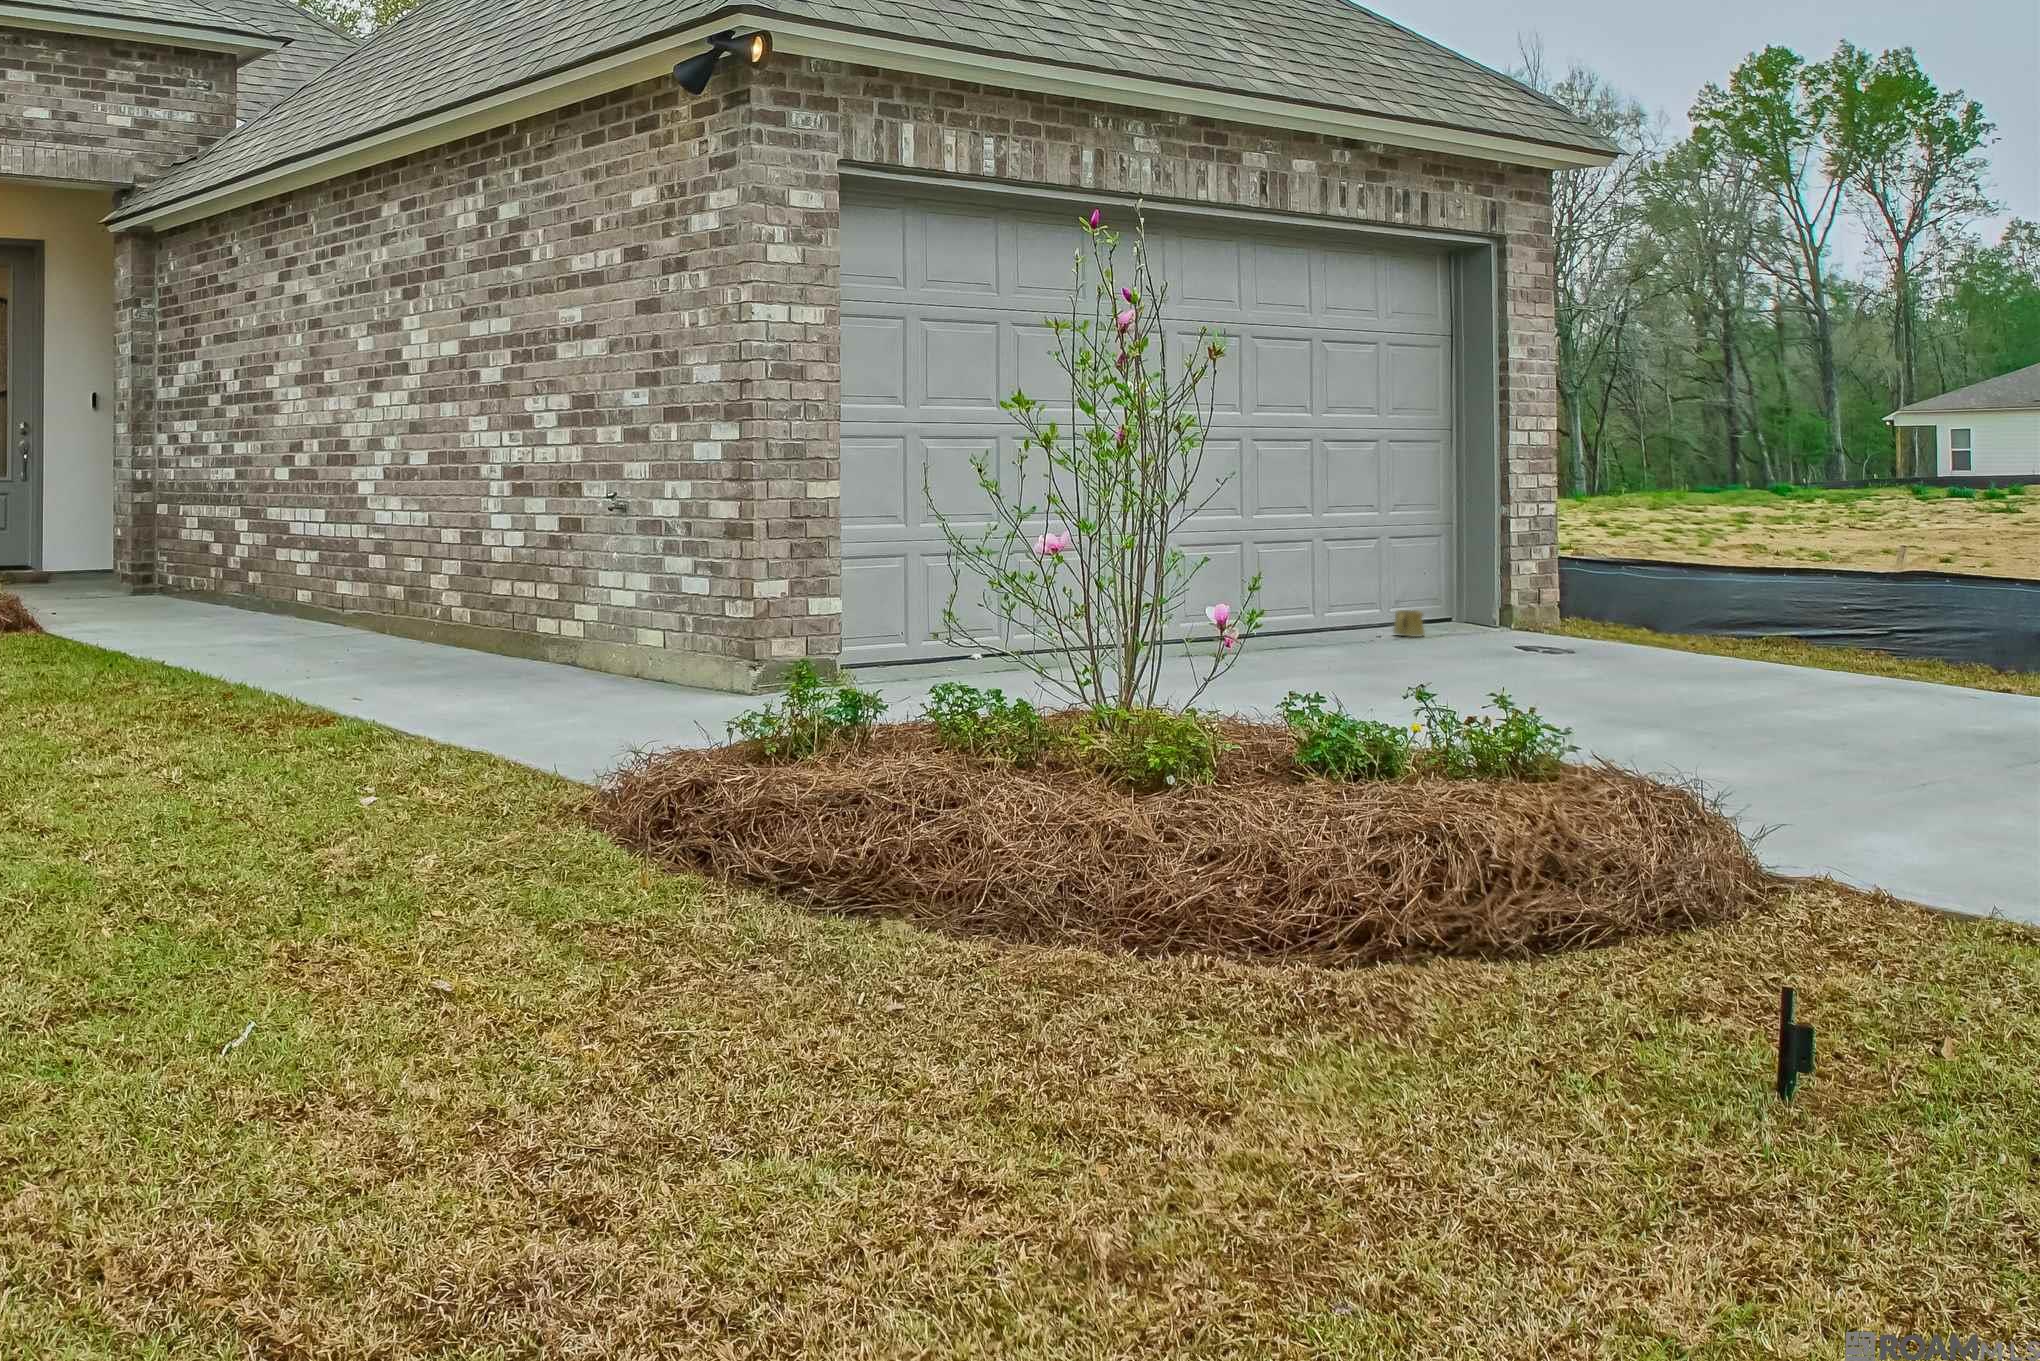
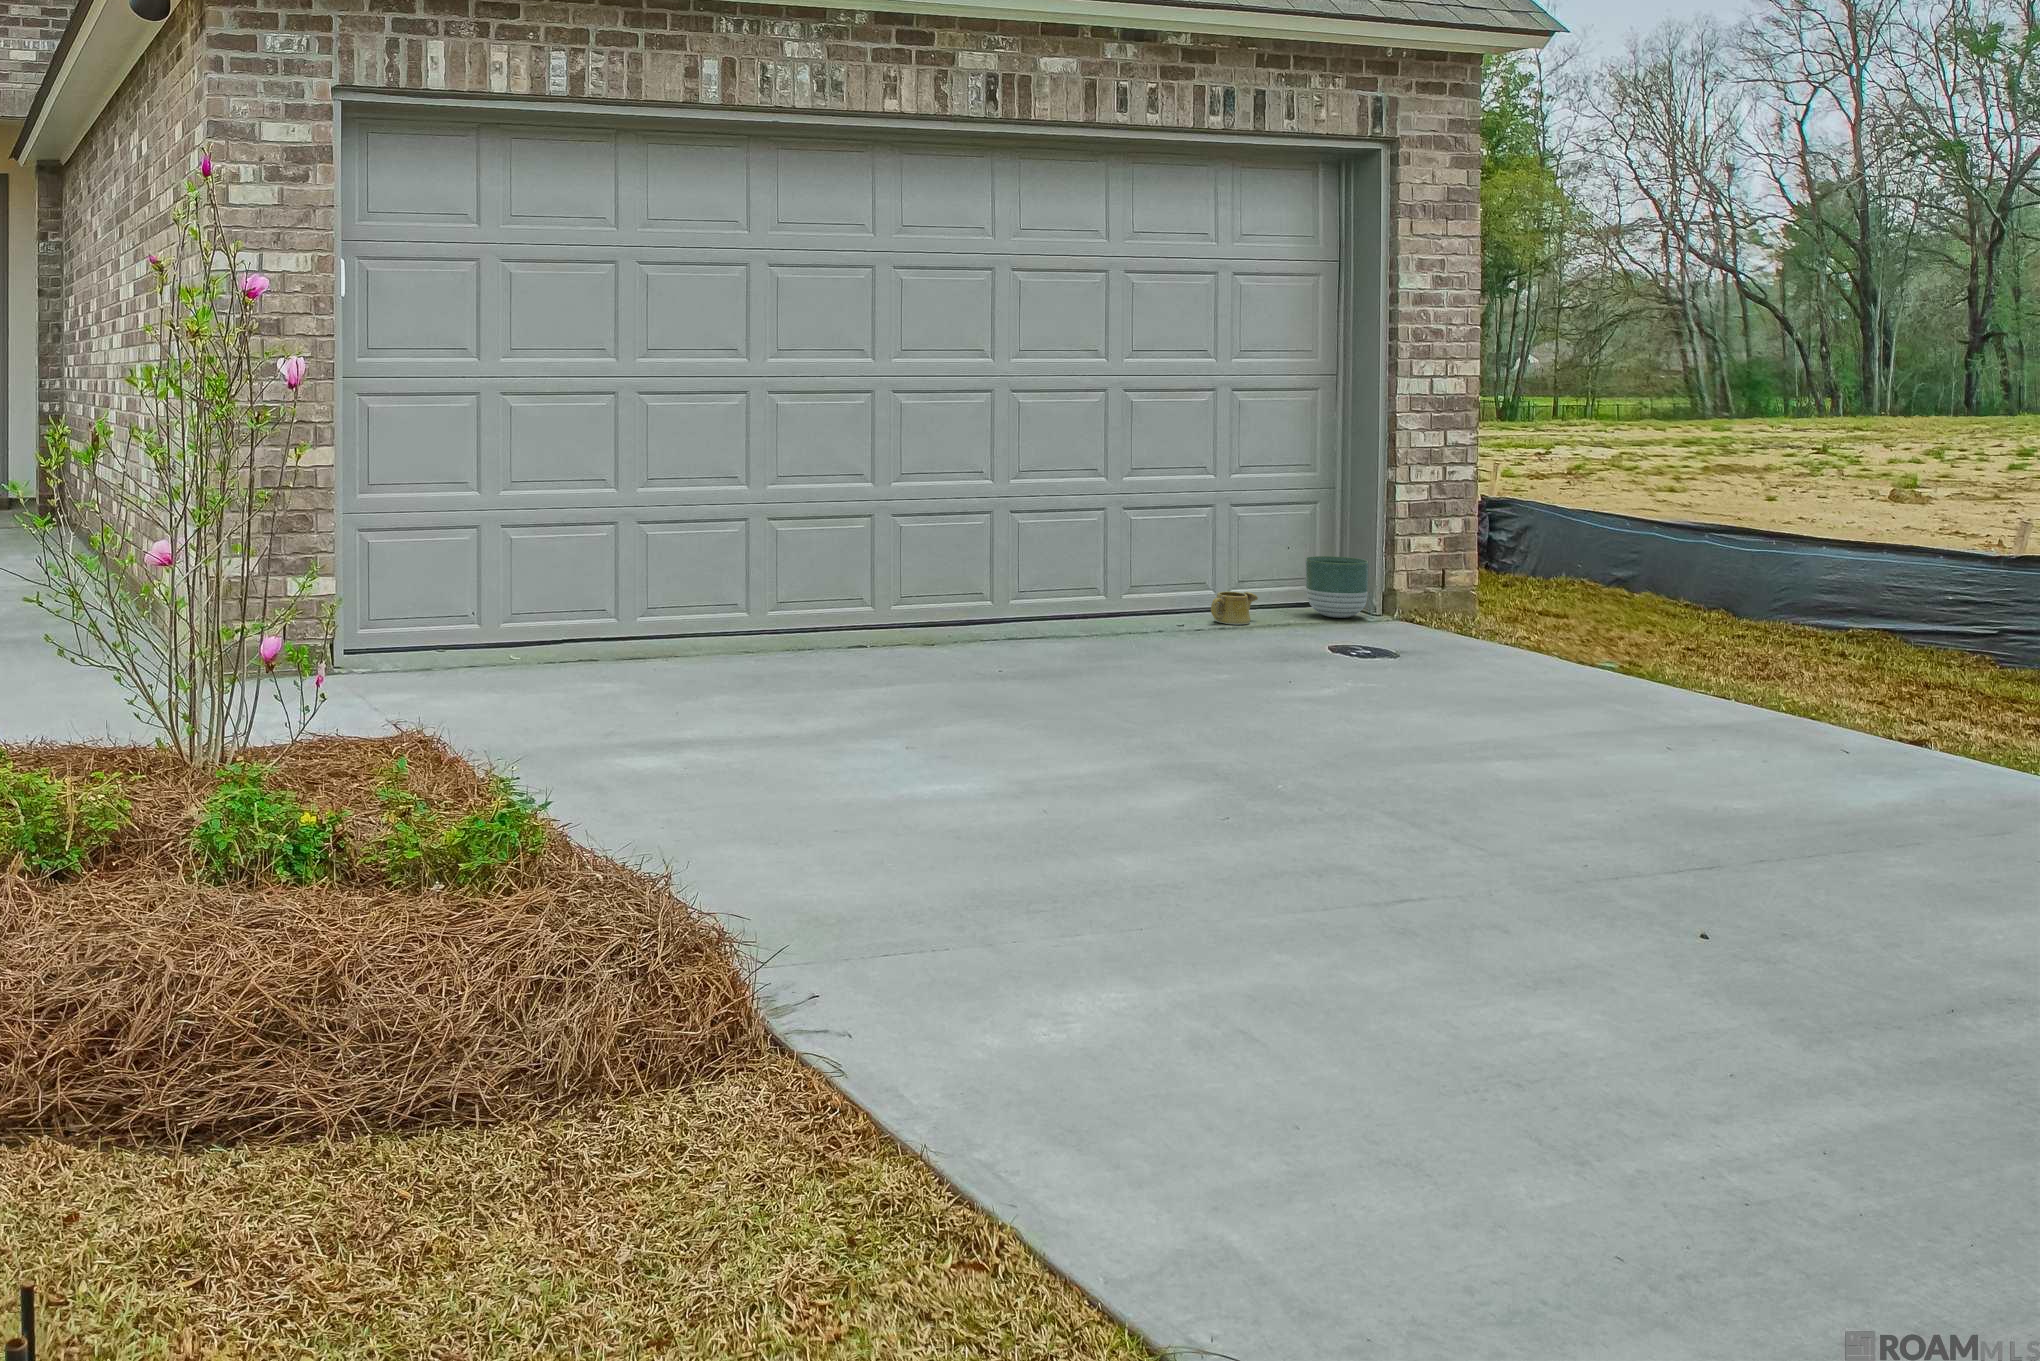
planter: none [1443,580,1497,630] -> present [1306,556,1368,618]

